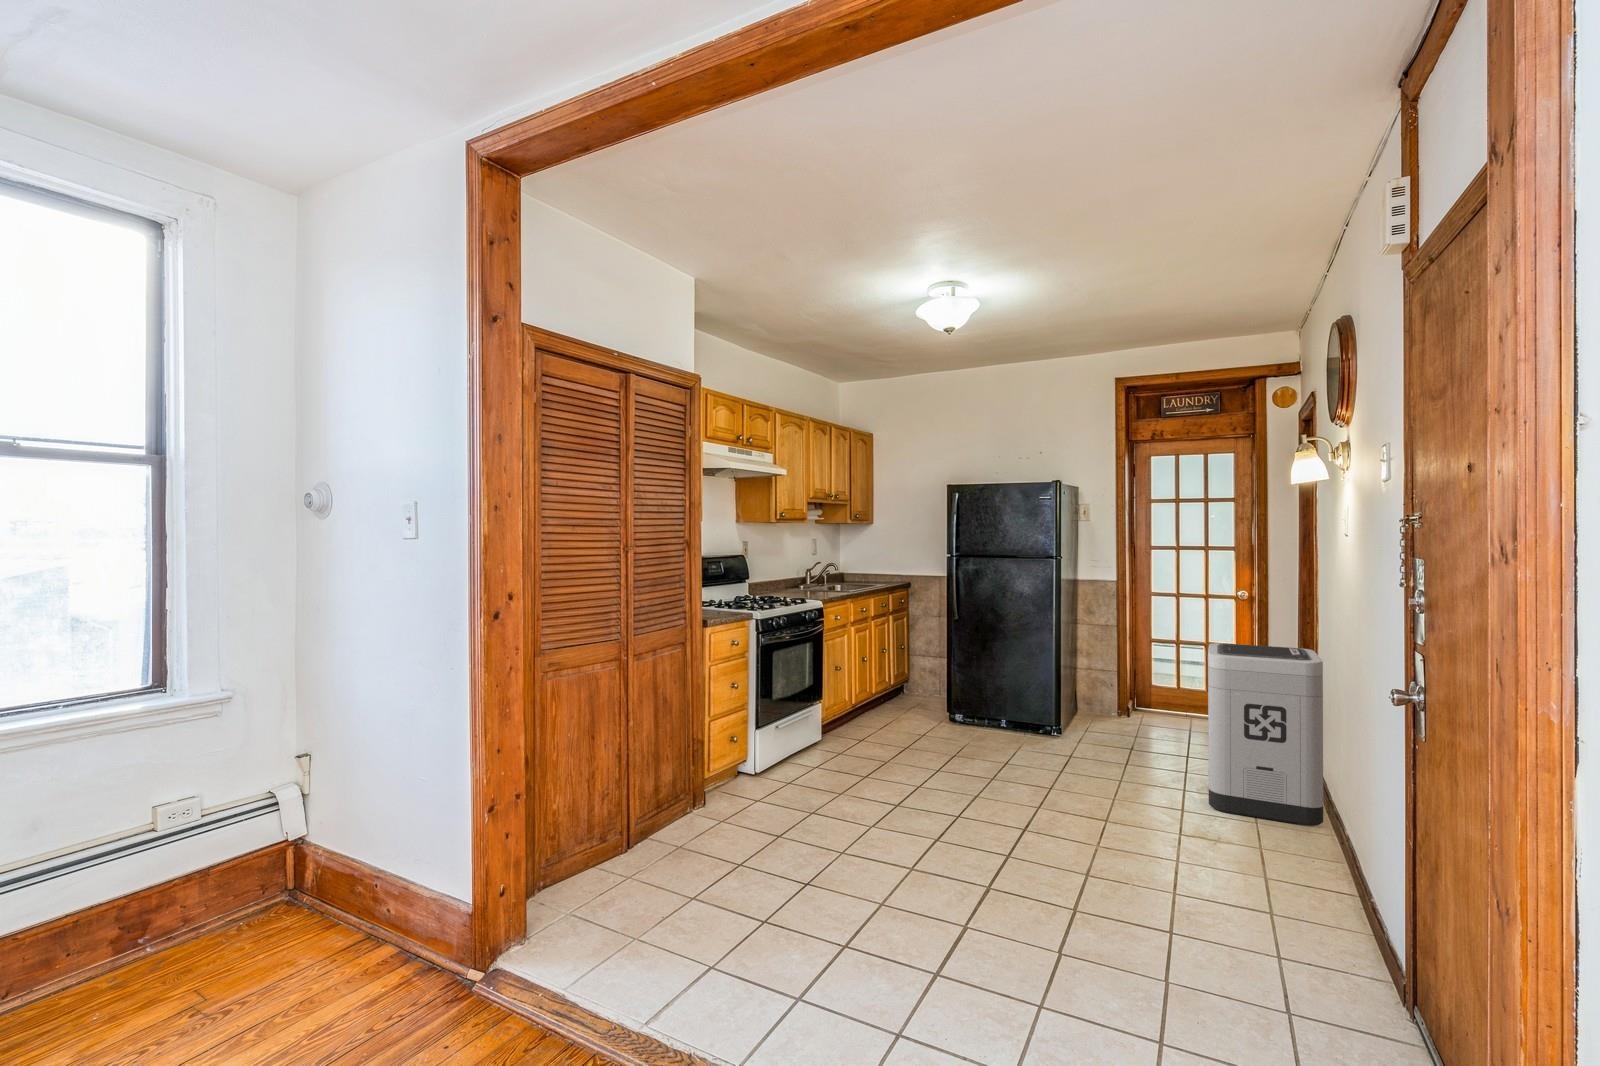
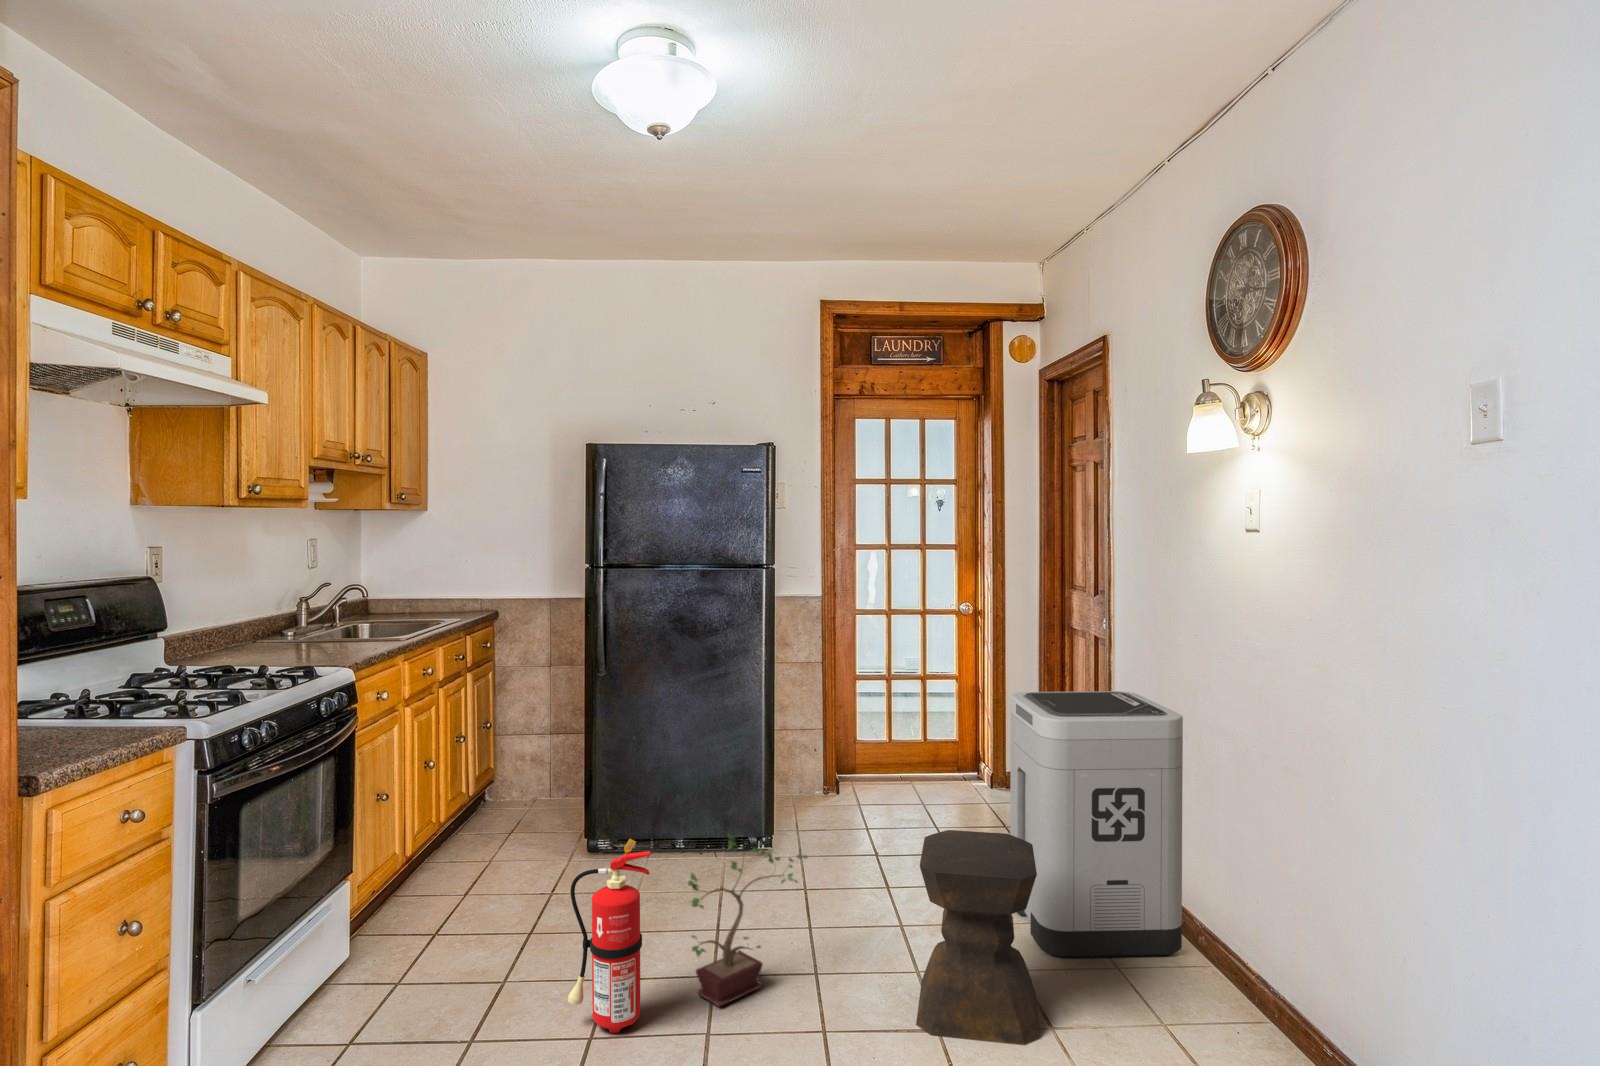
fire extinguisher: none [910,691,951,788] -> present [568,839,652,1033]
potted plant: none [972,699,1049,790] -> present [688,834,808,1006]
stool: none [1096,714,1187,837] -> present [916,830,1040,1045]

